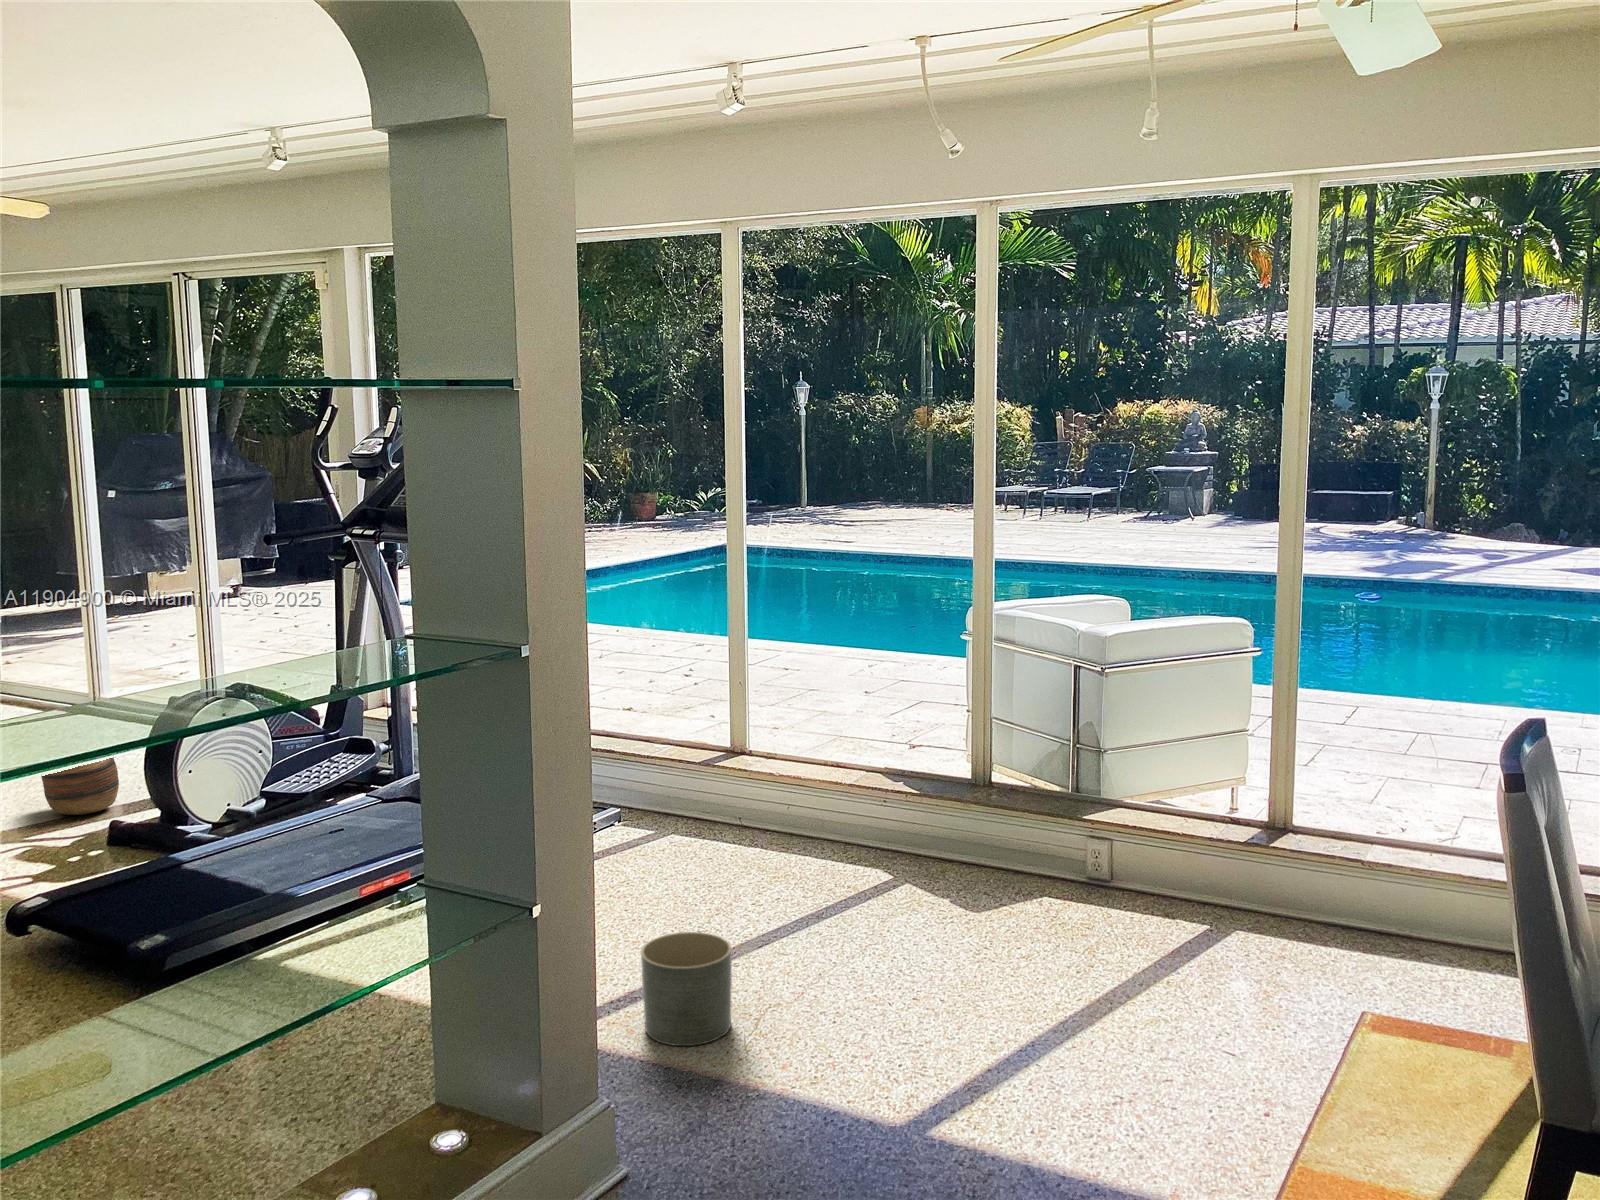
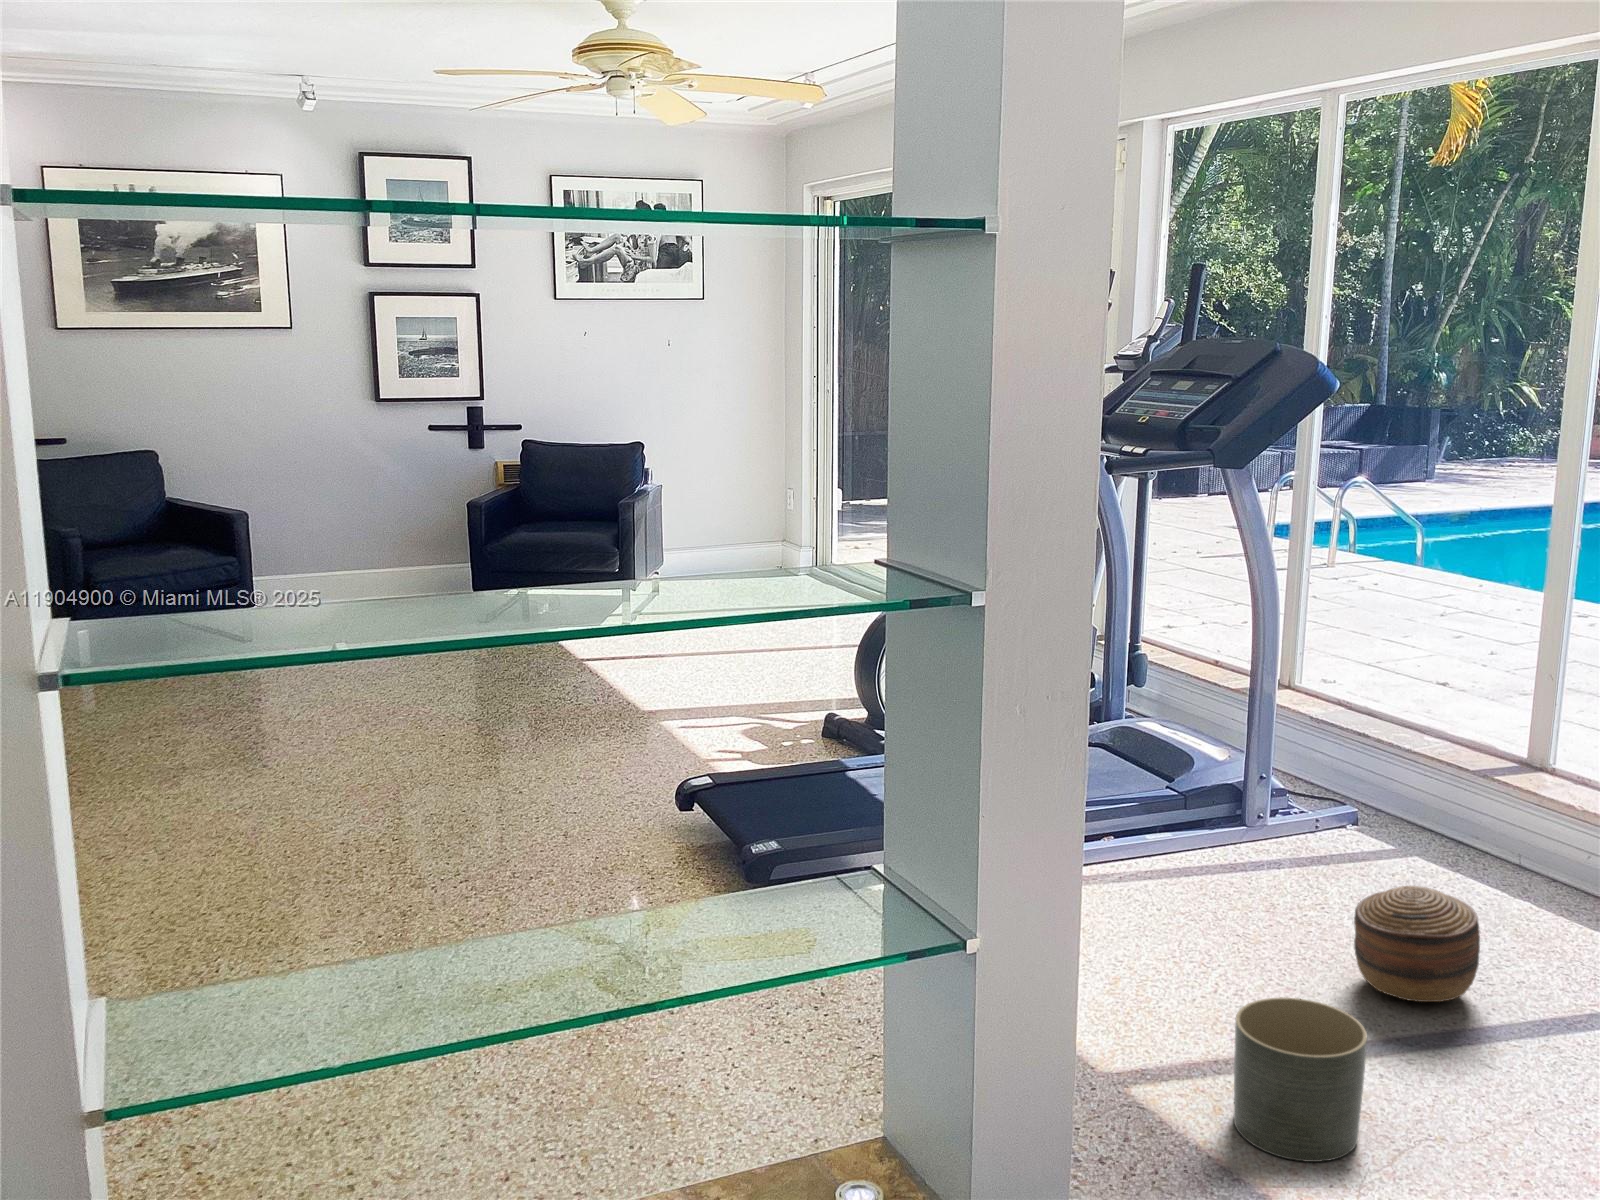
basket: present [41,757,119,815] -> present [1354,886,1480,1002]

